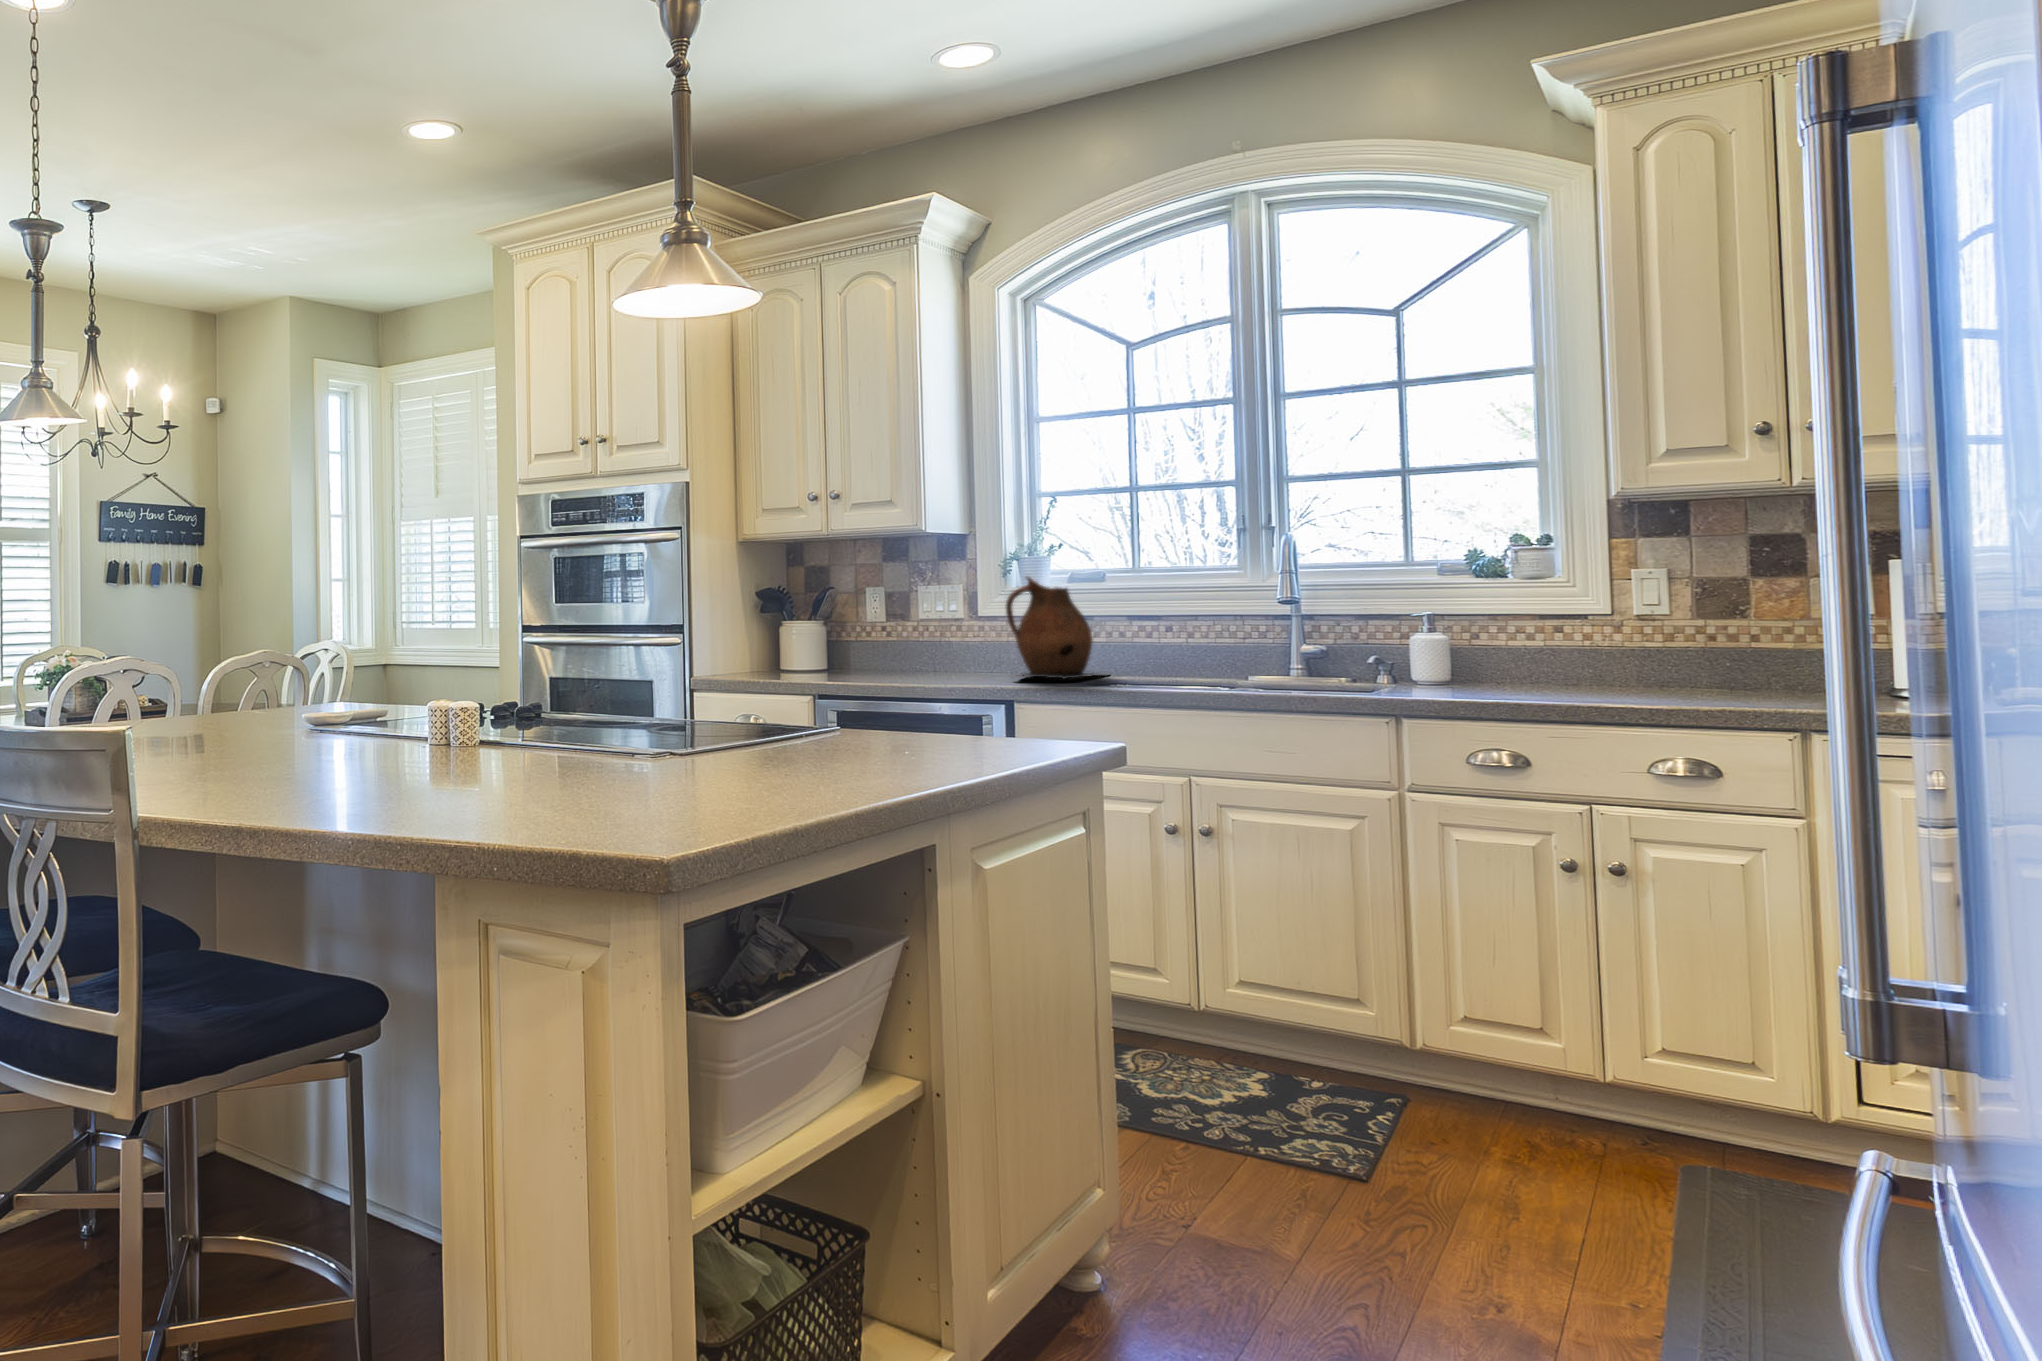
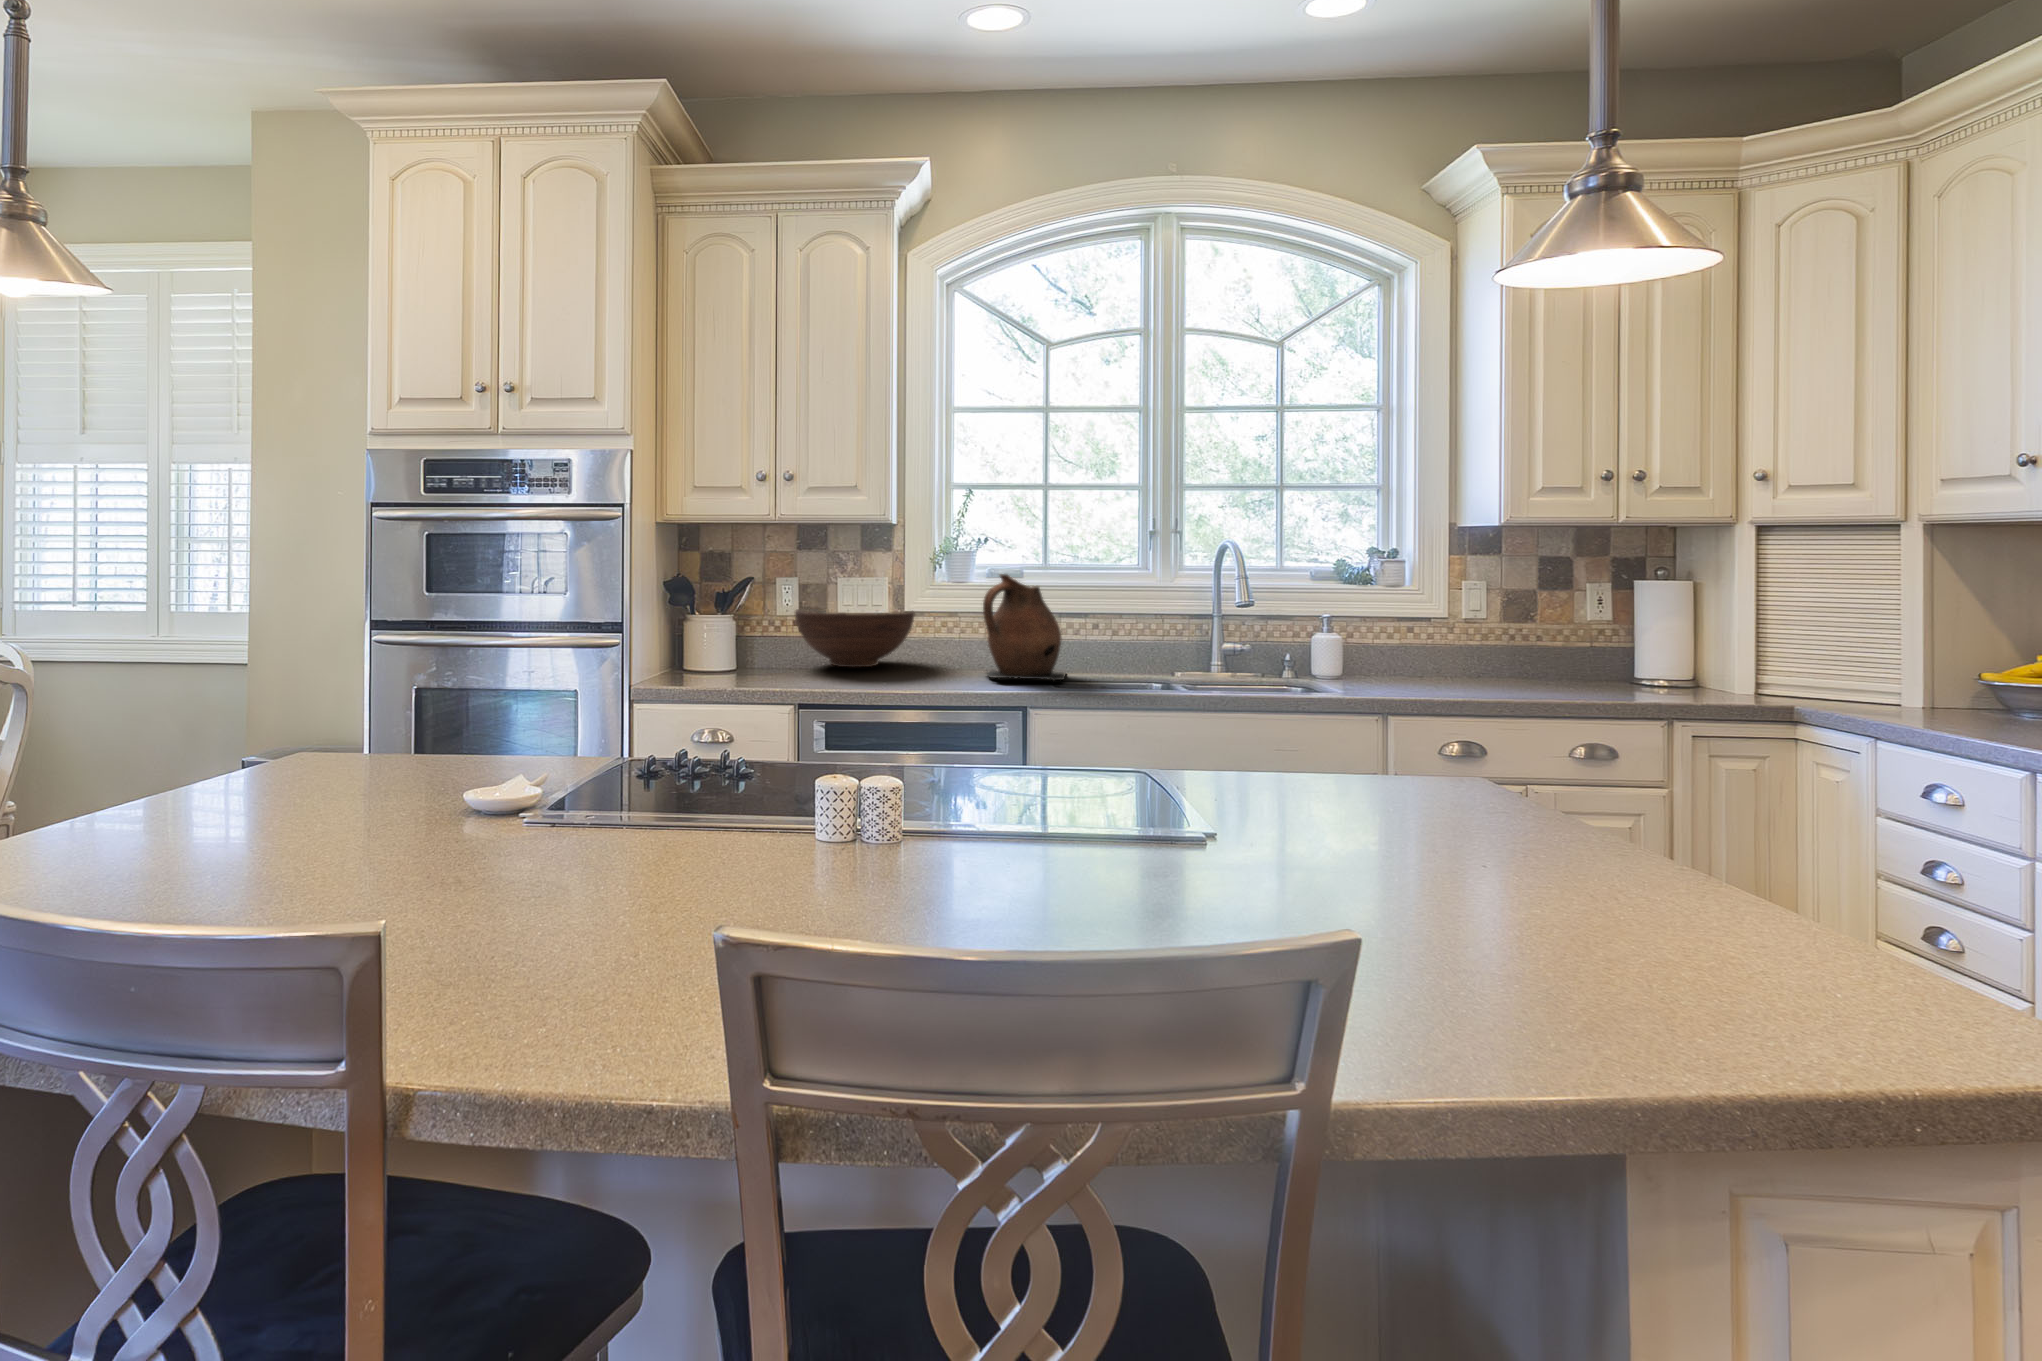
fruit bowl: none [875,615,992,670] -> present [795,609,915,667]

